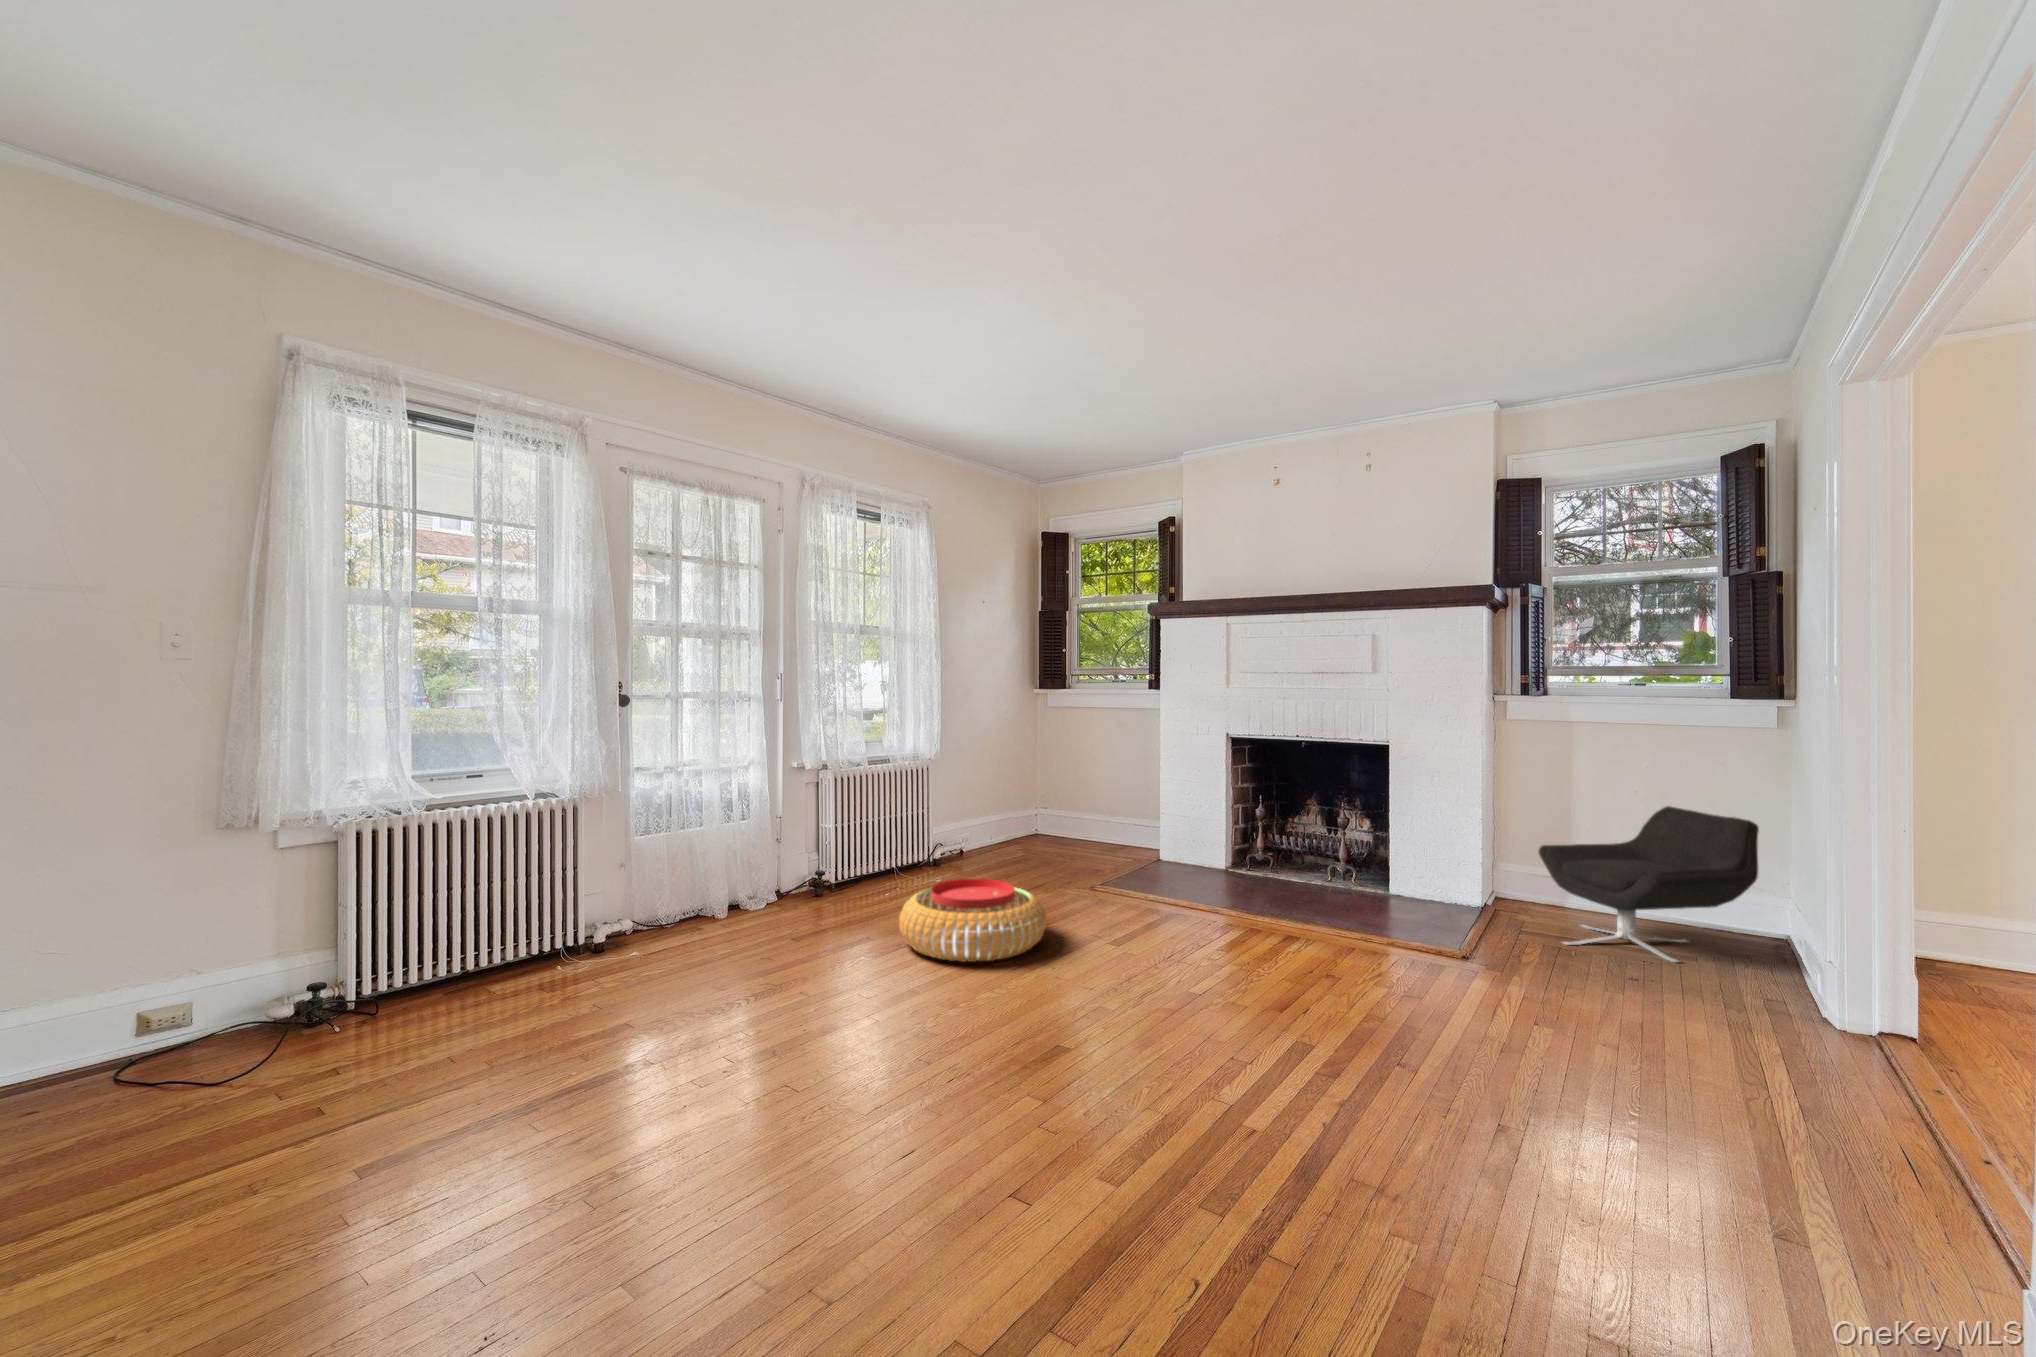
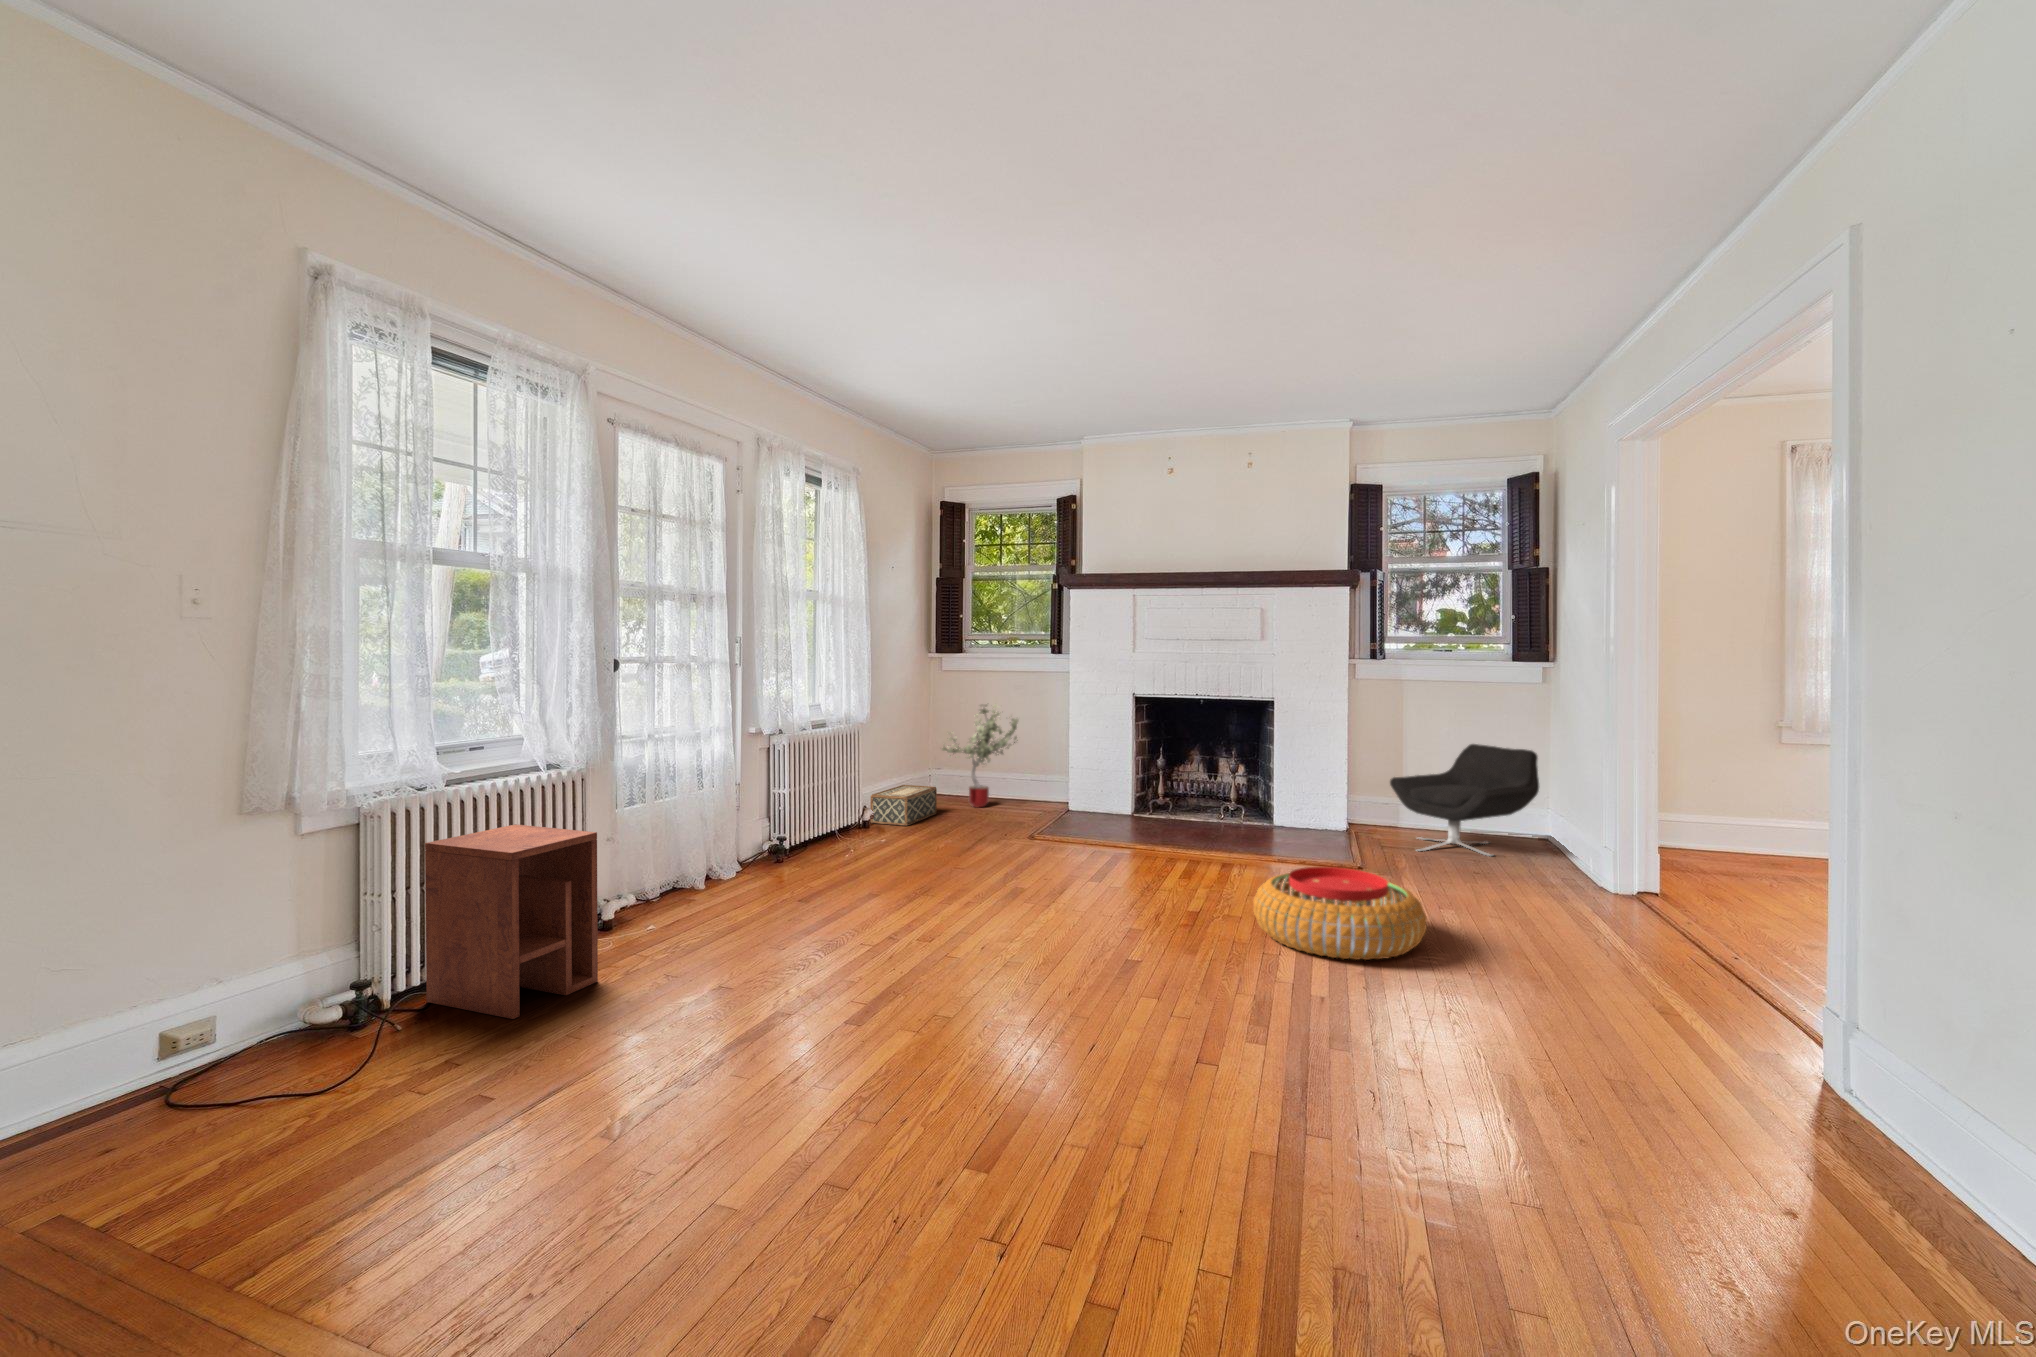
potted tree: none [1037,739,1113,848] -> present [942,705,1018,807]
woven basket: none [947,821,1022,864] -> present [870,785,937,826]
side table: none [388,849,531,1035] -> present [425,824,598,1019]
pouf: present [899,879,1046,962] -> present [1253,867,1427,960]

